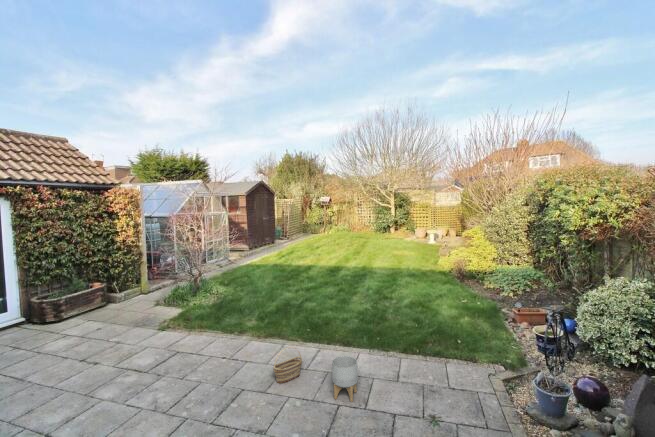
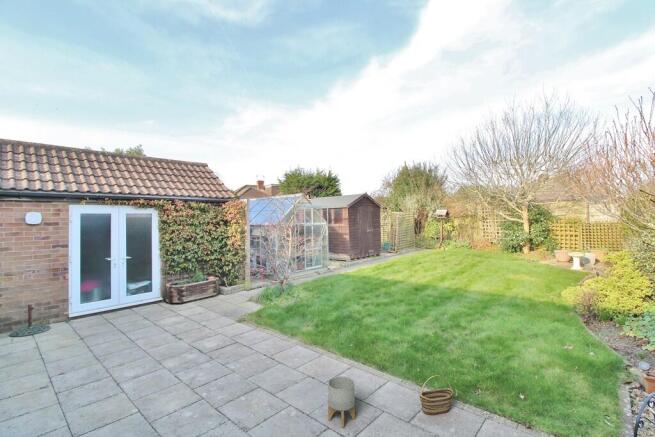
basket: present [273,353,302,383] -> present [419,375,453,415]

